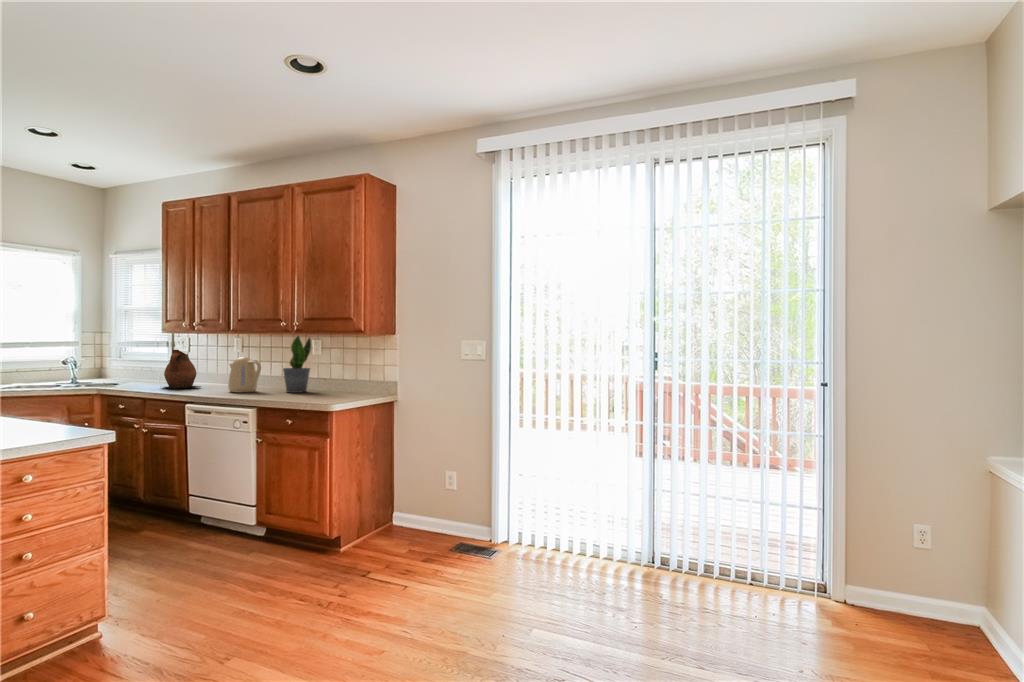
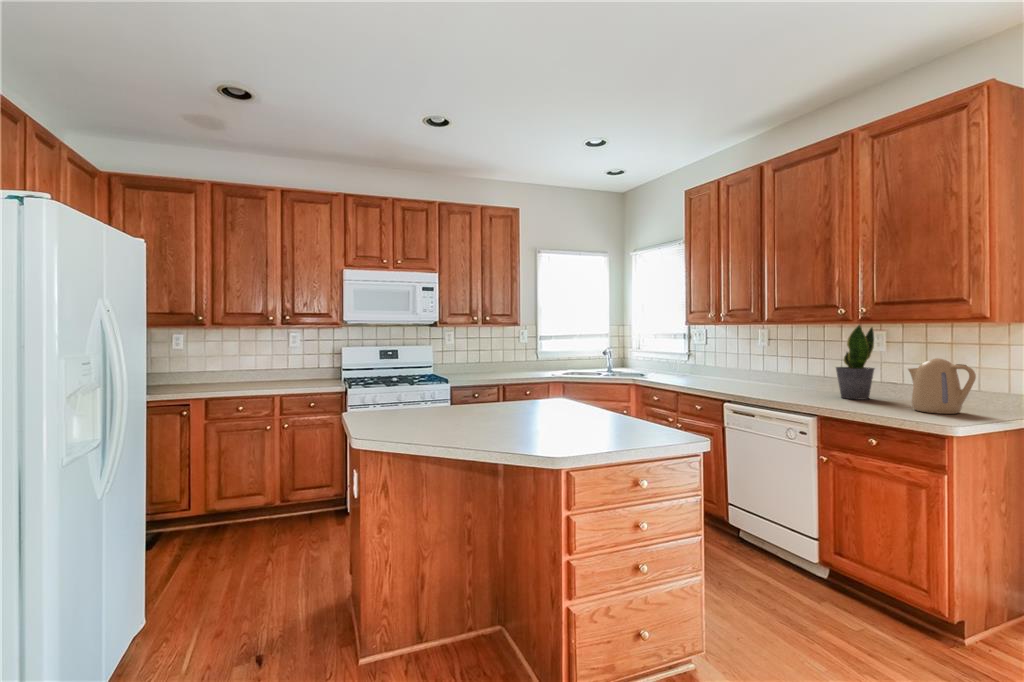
ceramic pitcher: present [163,350,201,388] -> none [687,343,728,384]
kettle: present [228,357,261,392] -> present [908,358,976,414]

